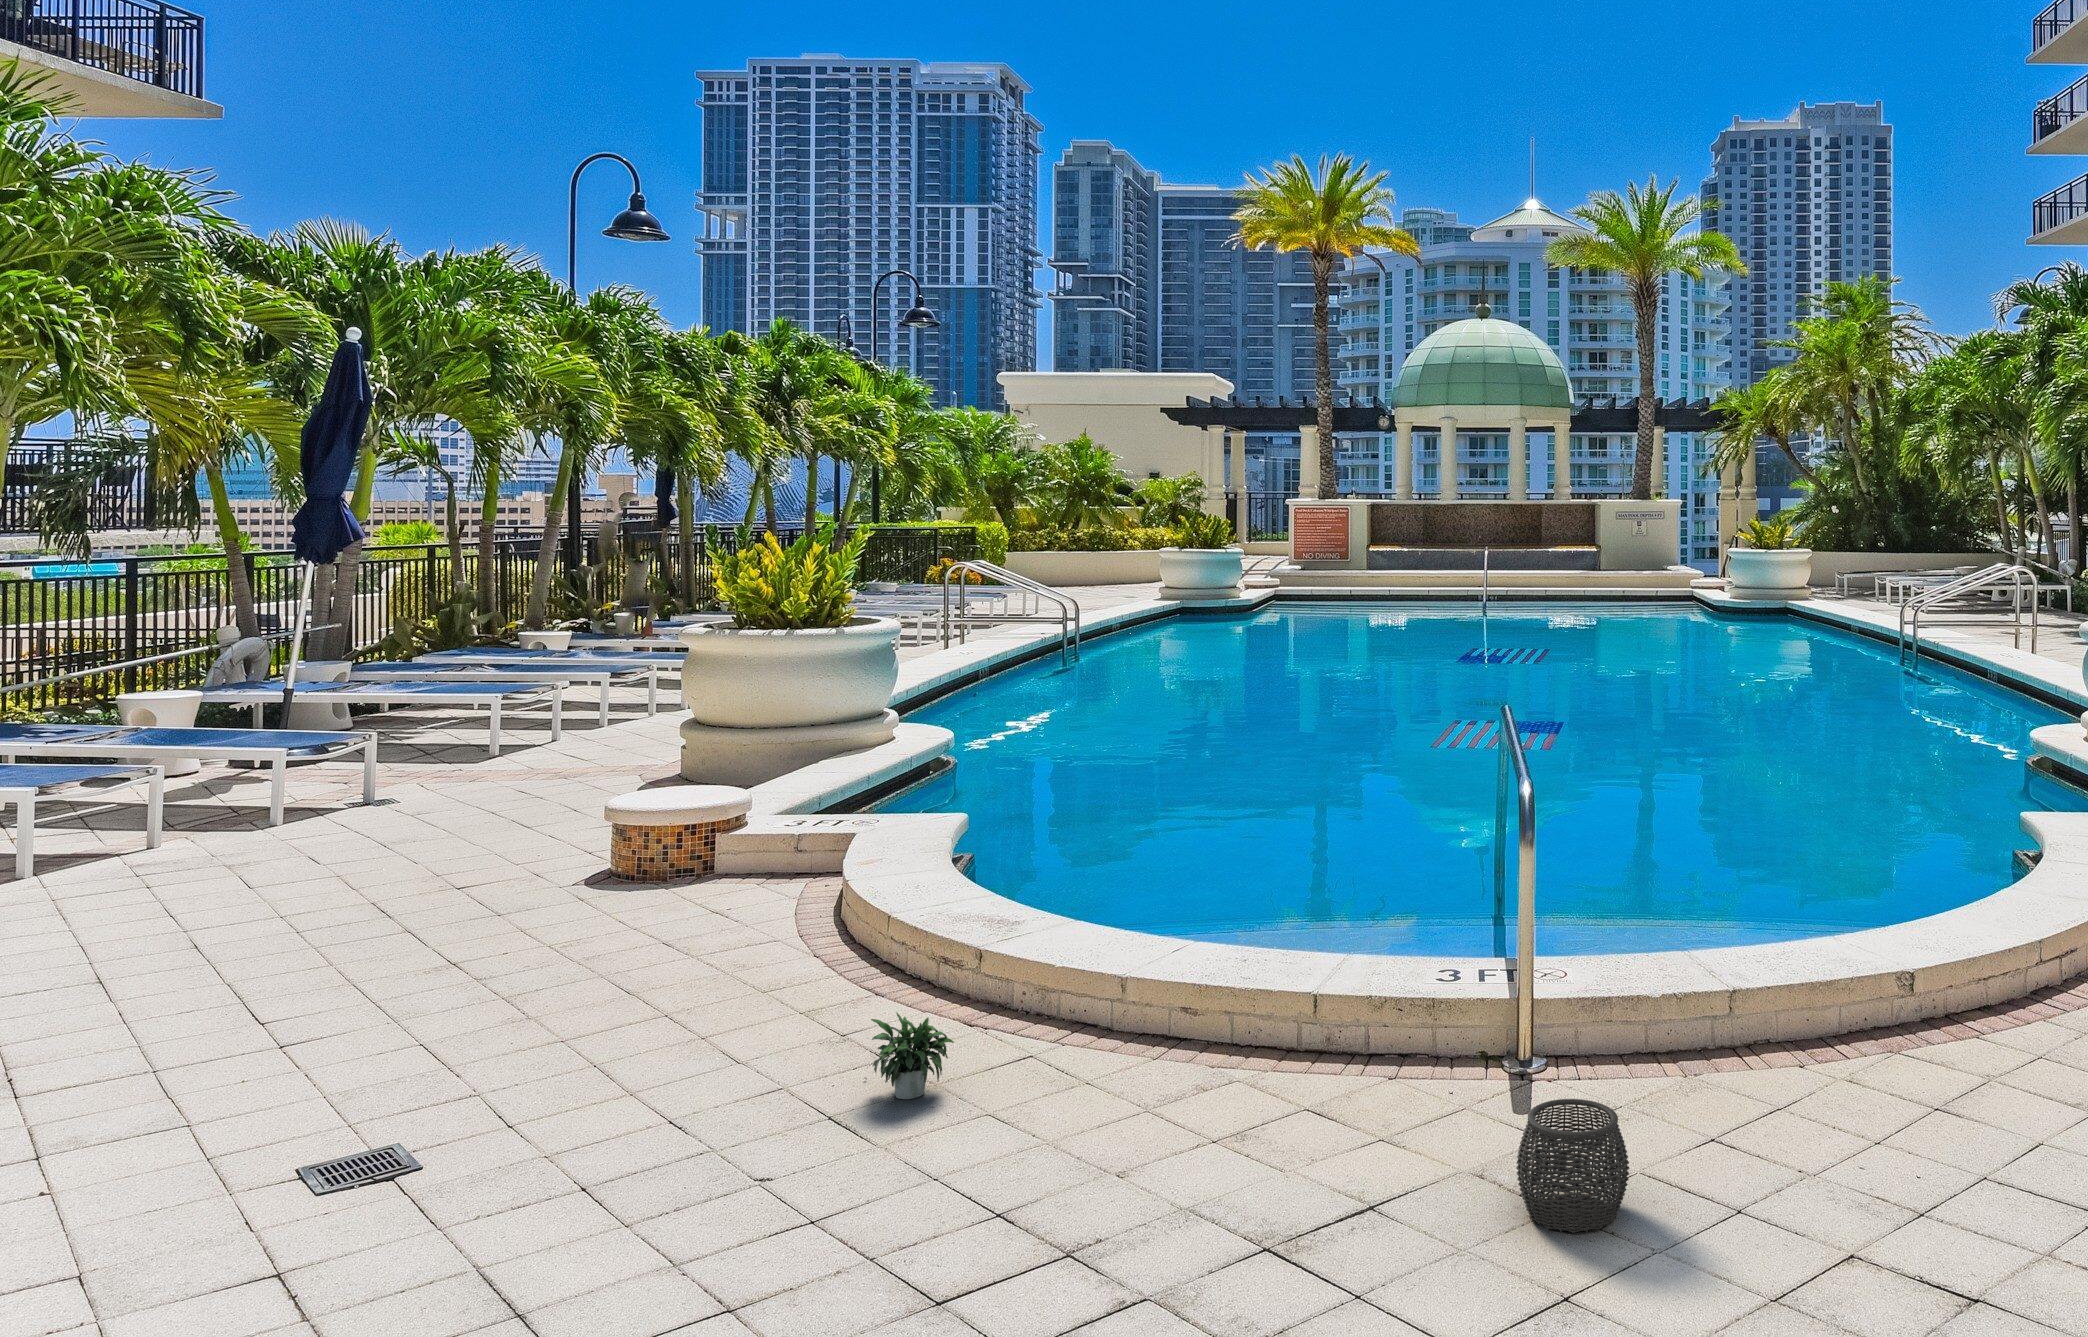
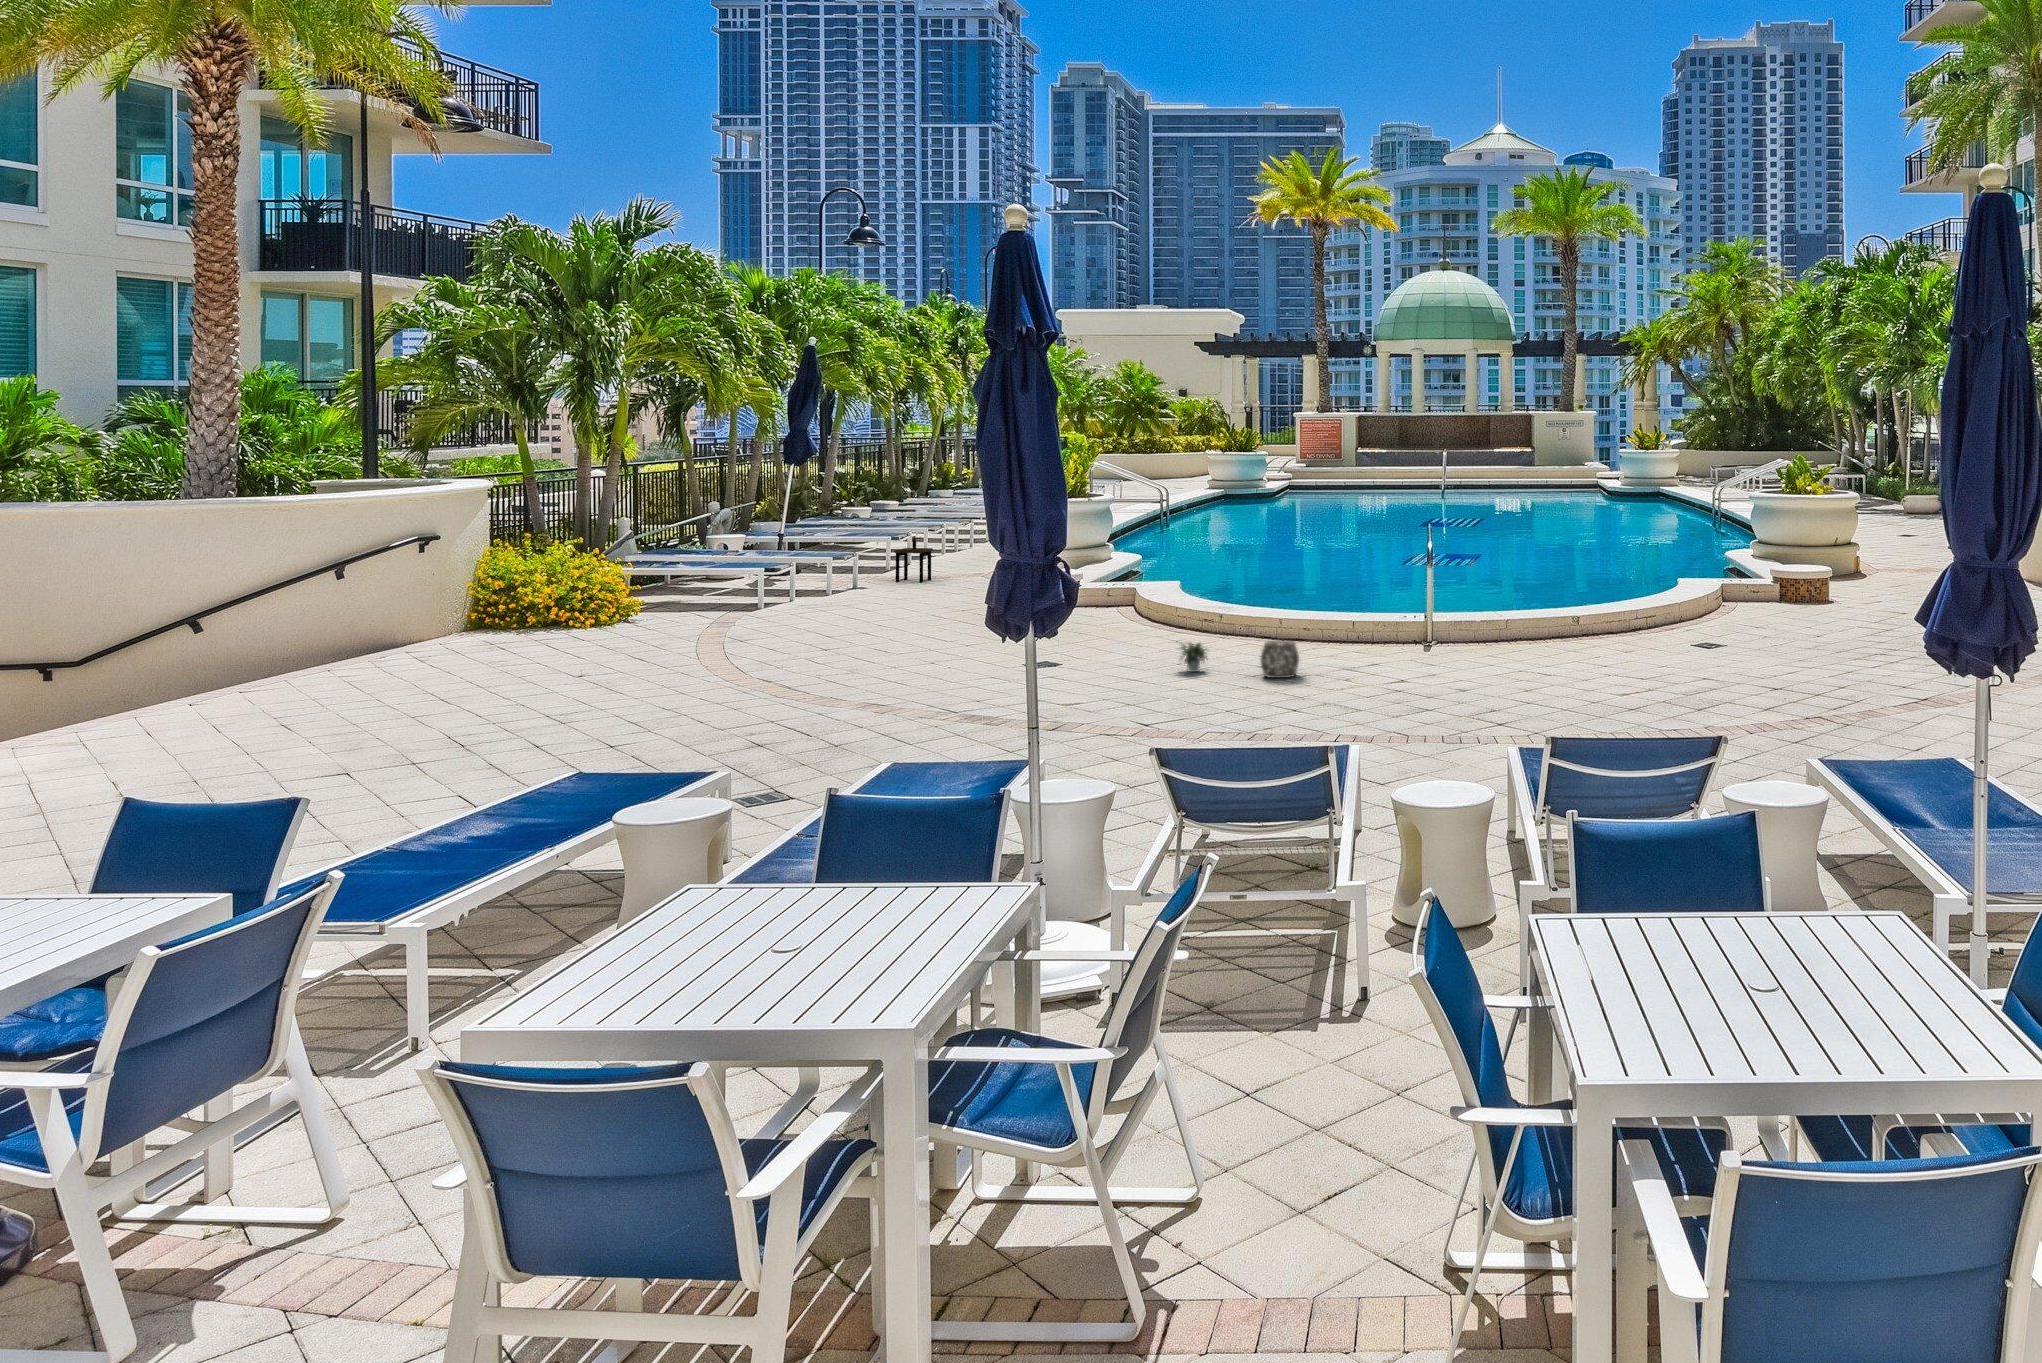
side table: none [550,693,624,775] -> present [894,536,933,583]
woven basket: present [1516,1099,1629,1233] -> present [1261,641,1299,678]

